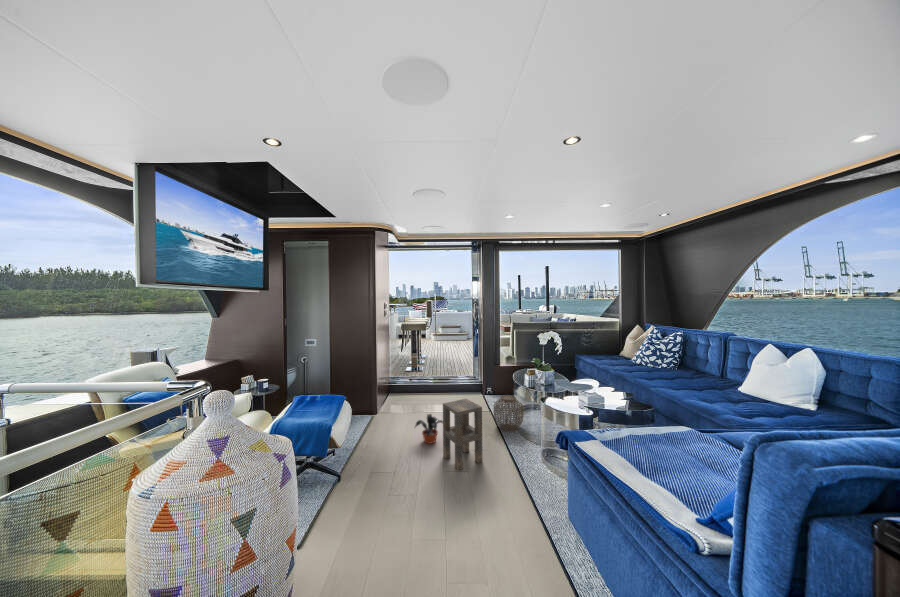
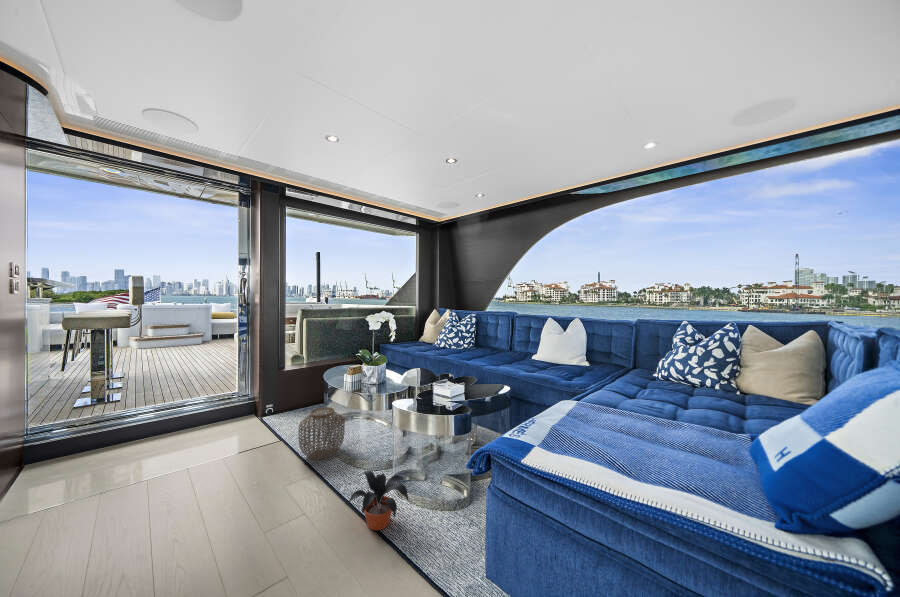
side table: present [443,399,483,470] -> none [220,430,307,571]
potted plant: present [415,414,443,444] -> present [349,470,408,530]

